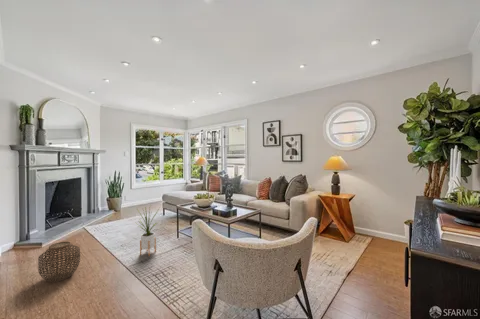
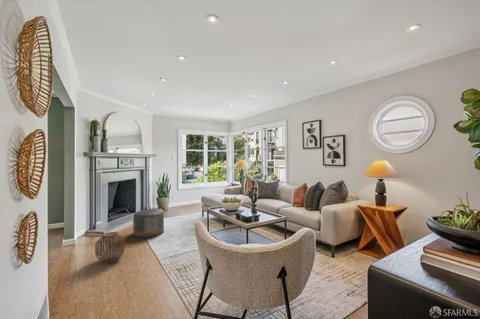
house plant: present [140,209,156,255] -> none [167,204,192,252]
pouf: none [84,211,123,245] -> present [133,209,164,238]

